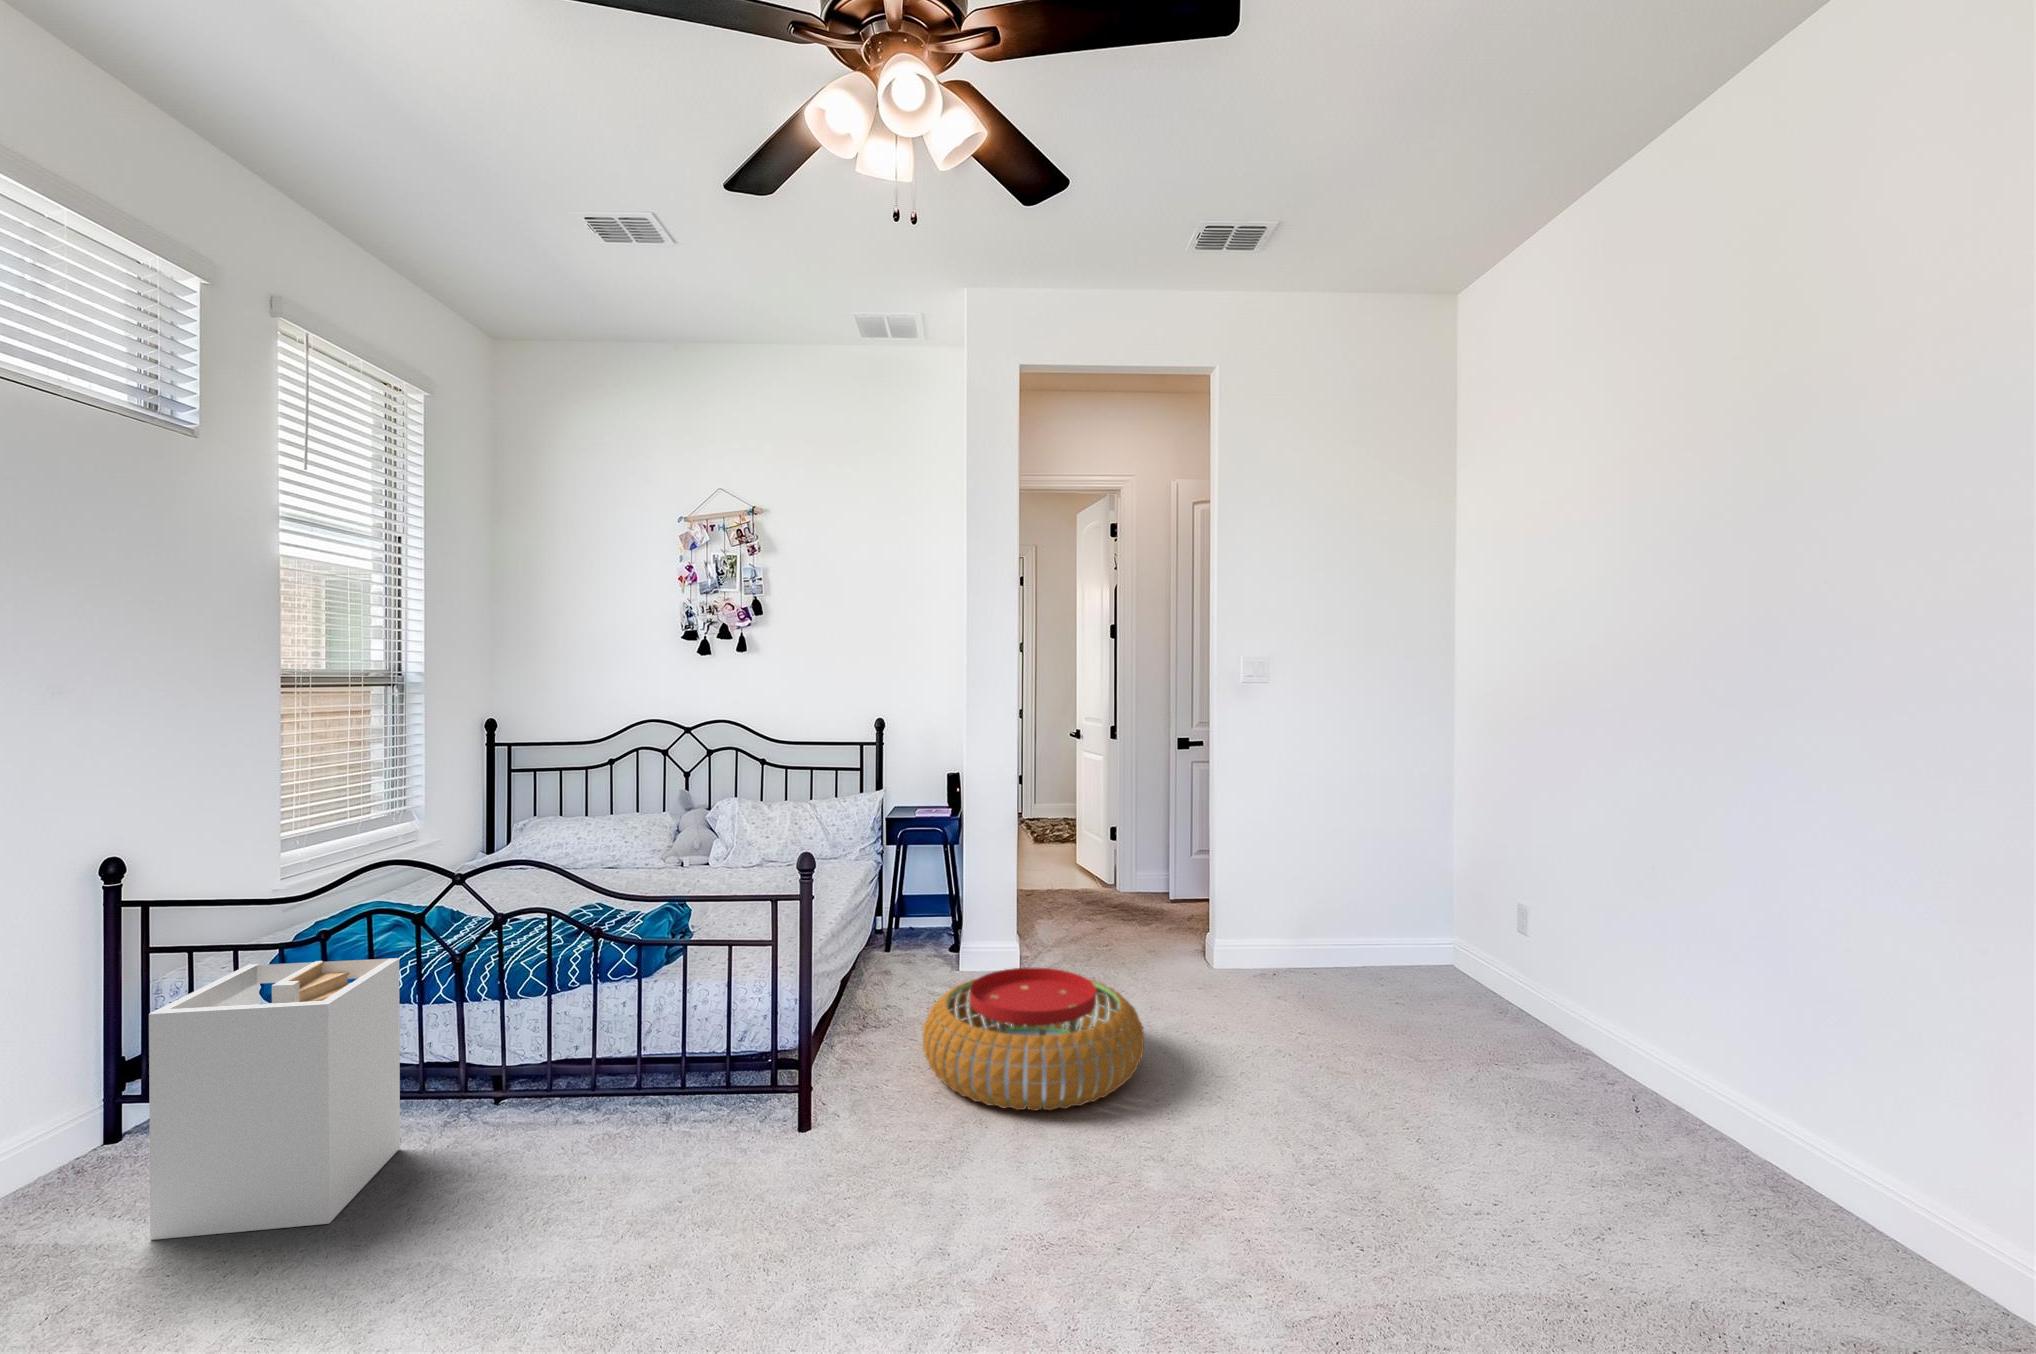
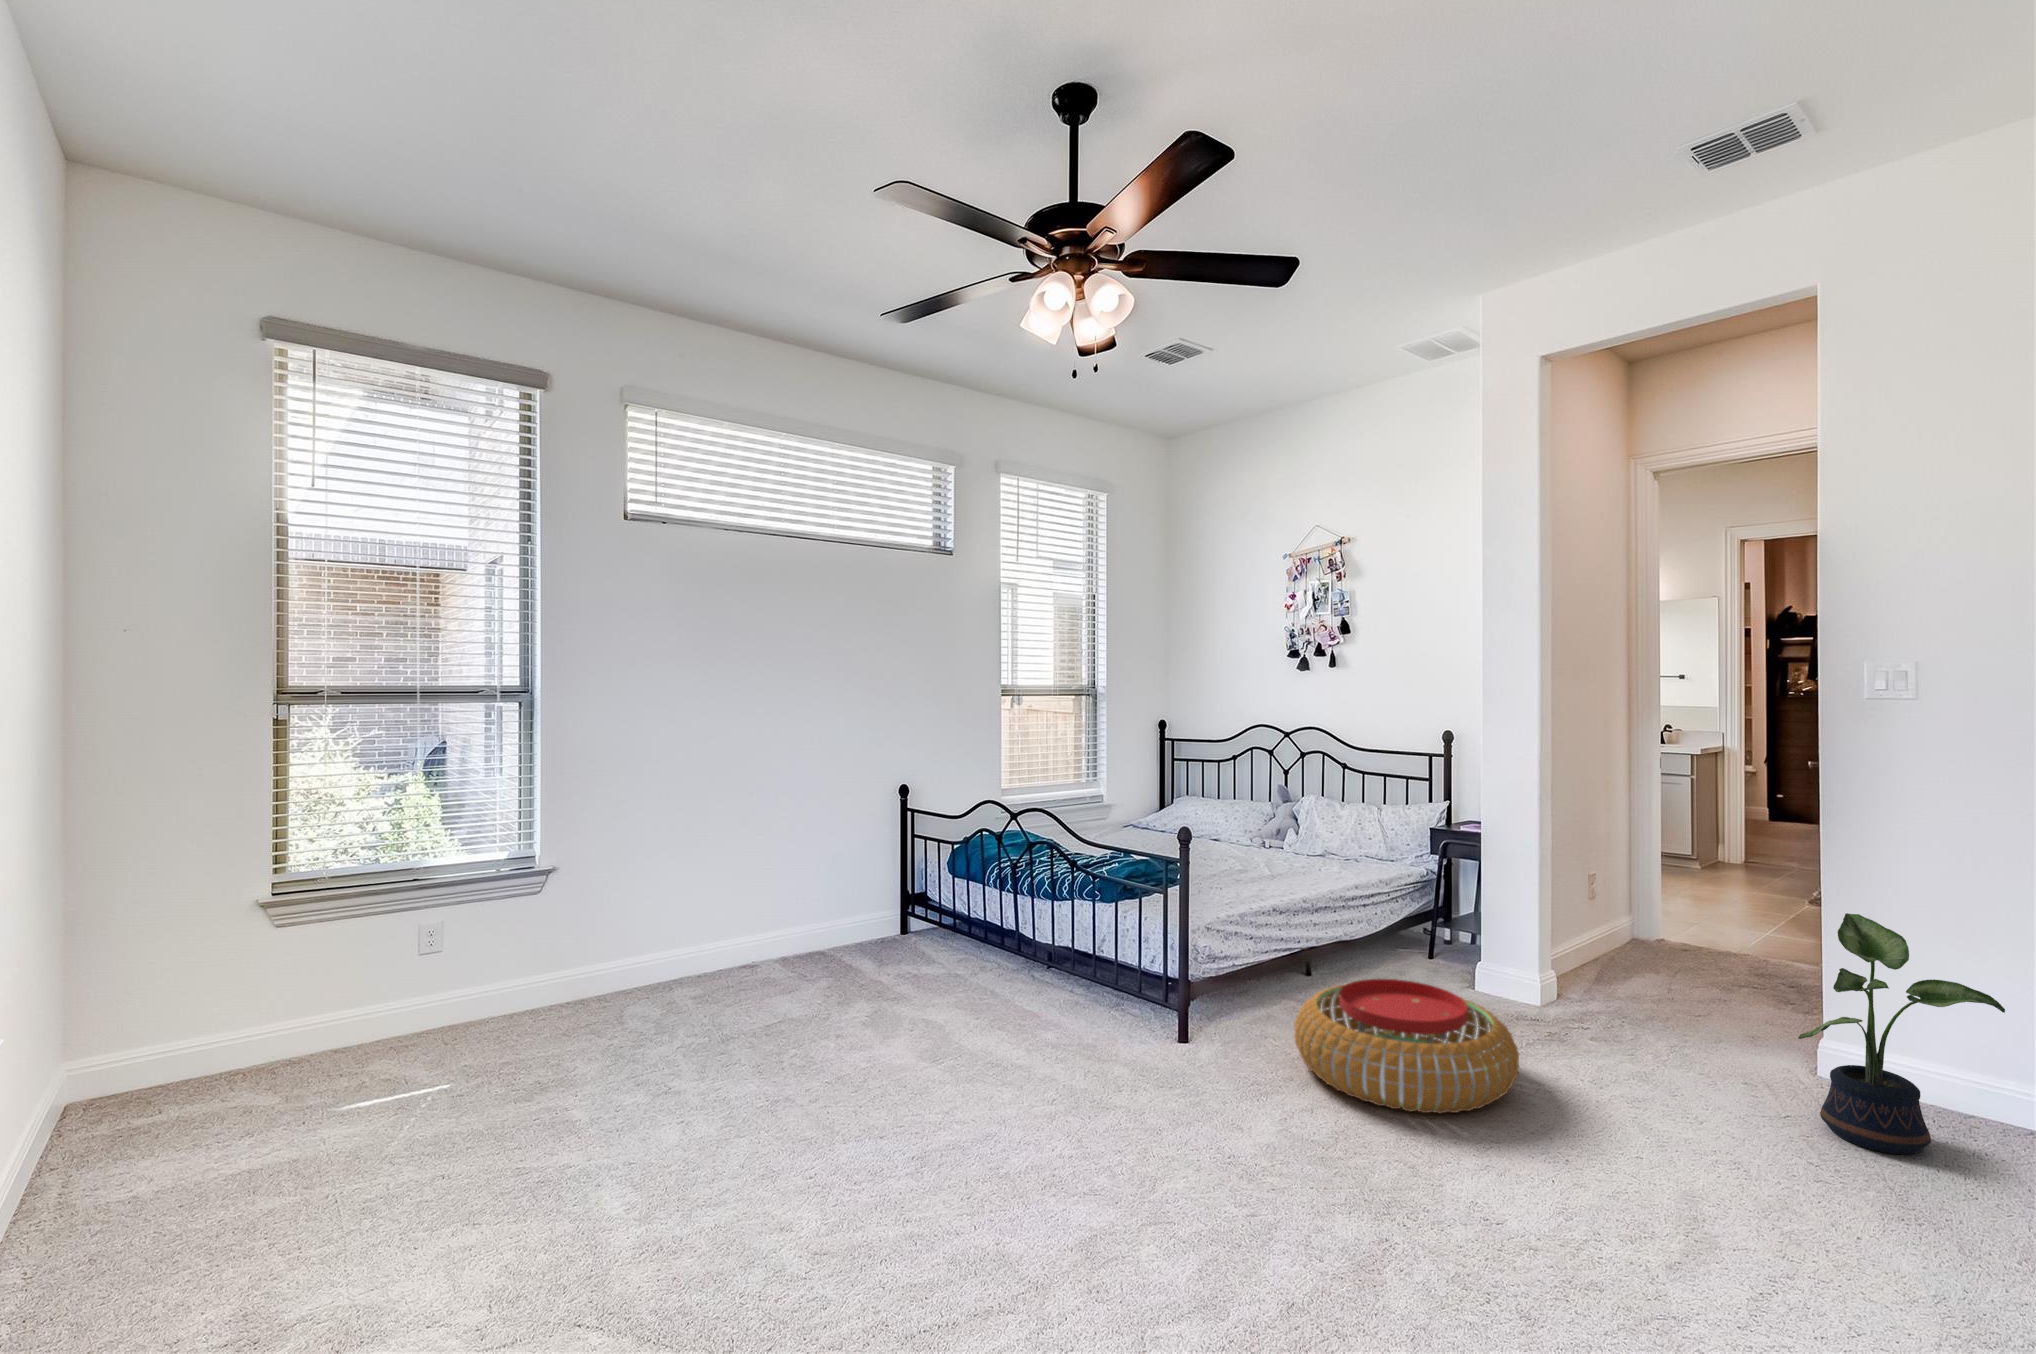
potted plant: none [1253,830,1359,1000] -> present [1798,913,2005,1154]
laundry hamper: present [149,958,400,1240] -> none [884,850,994,991]

